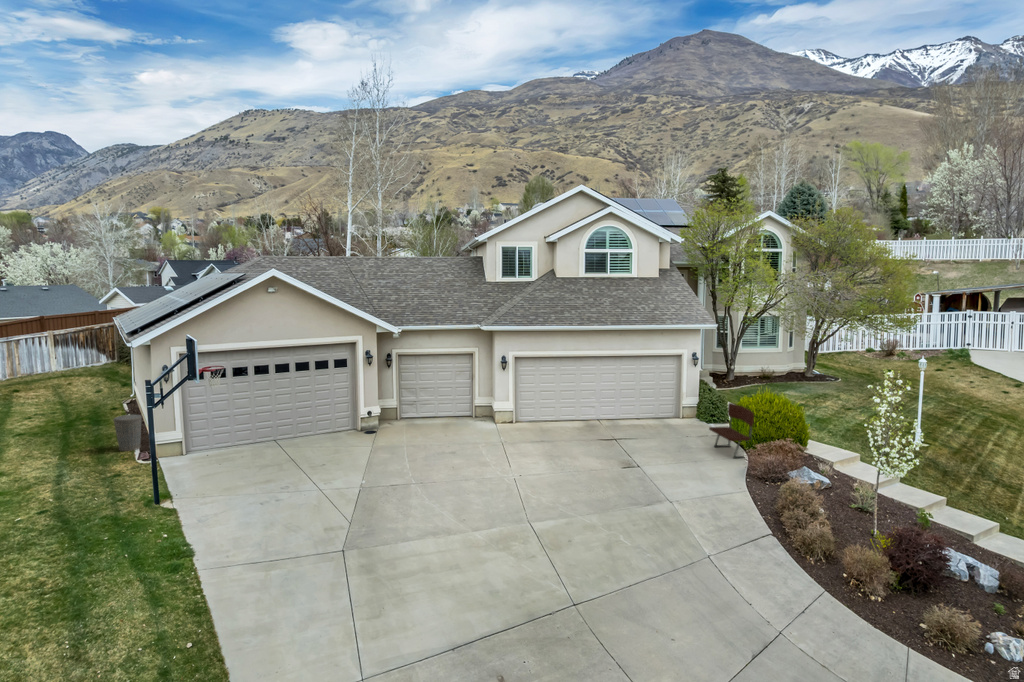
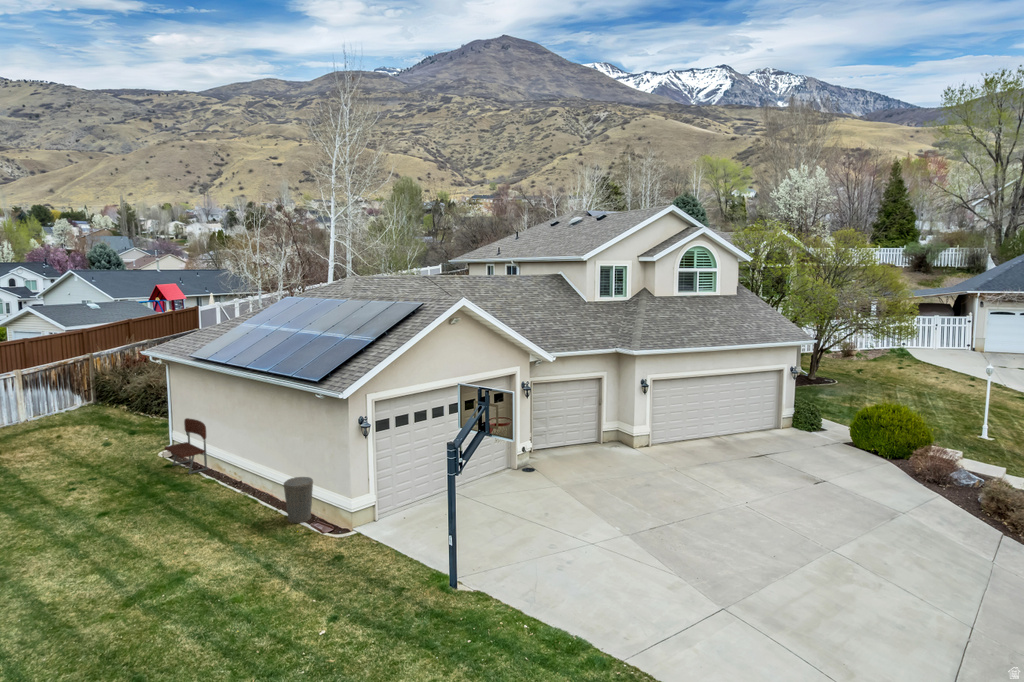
bench: present [709,403,754,458] -> present [164,418,208,474]

